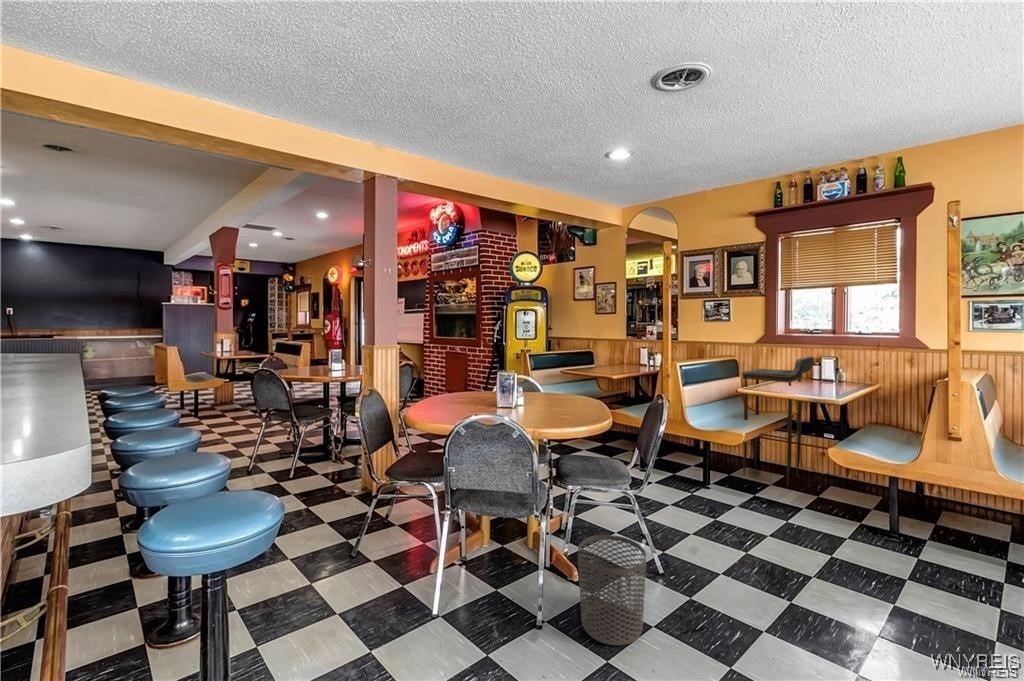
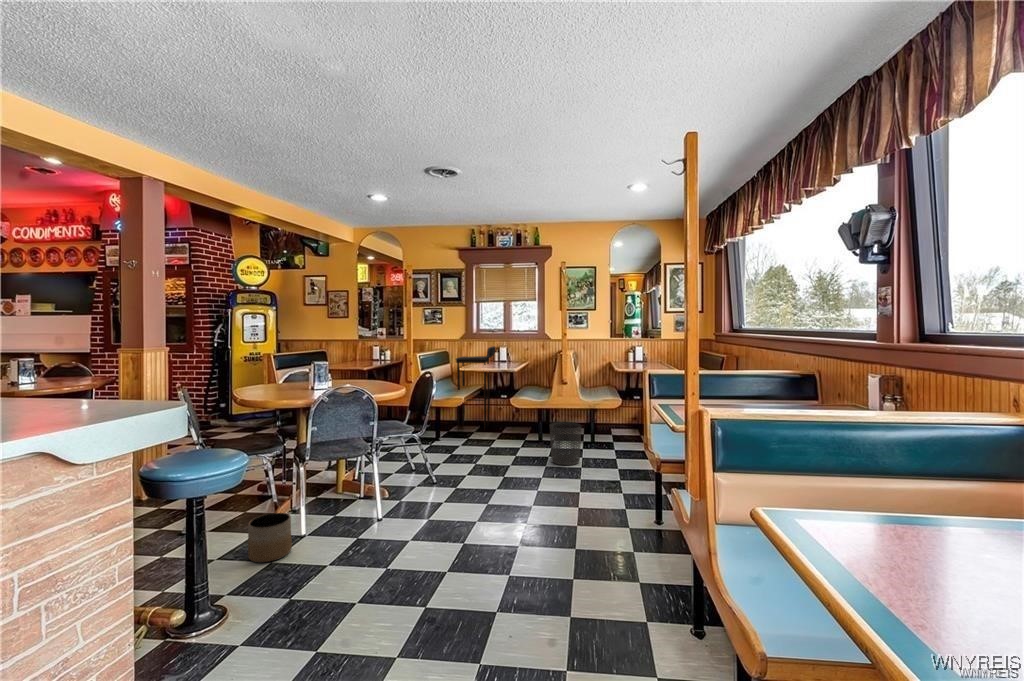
waste bin: present [578,535,646,645] -> present [550,422,581,465]
planter: none [361,583,414,657] -> present [248,513,292,563]

